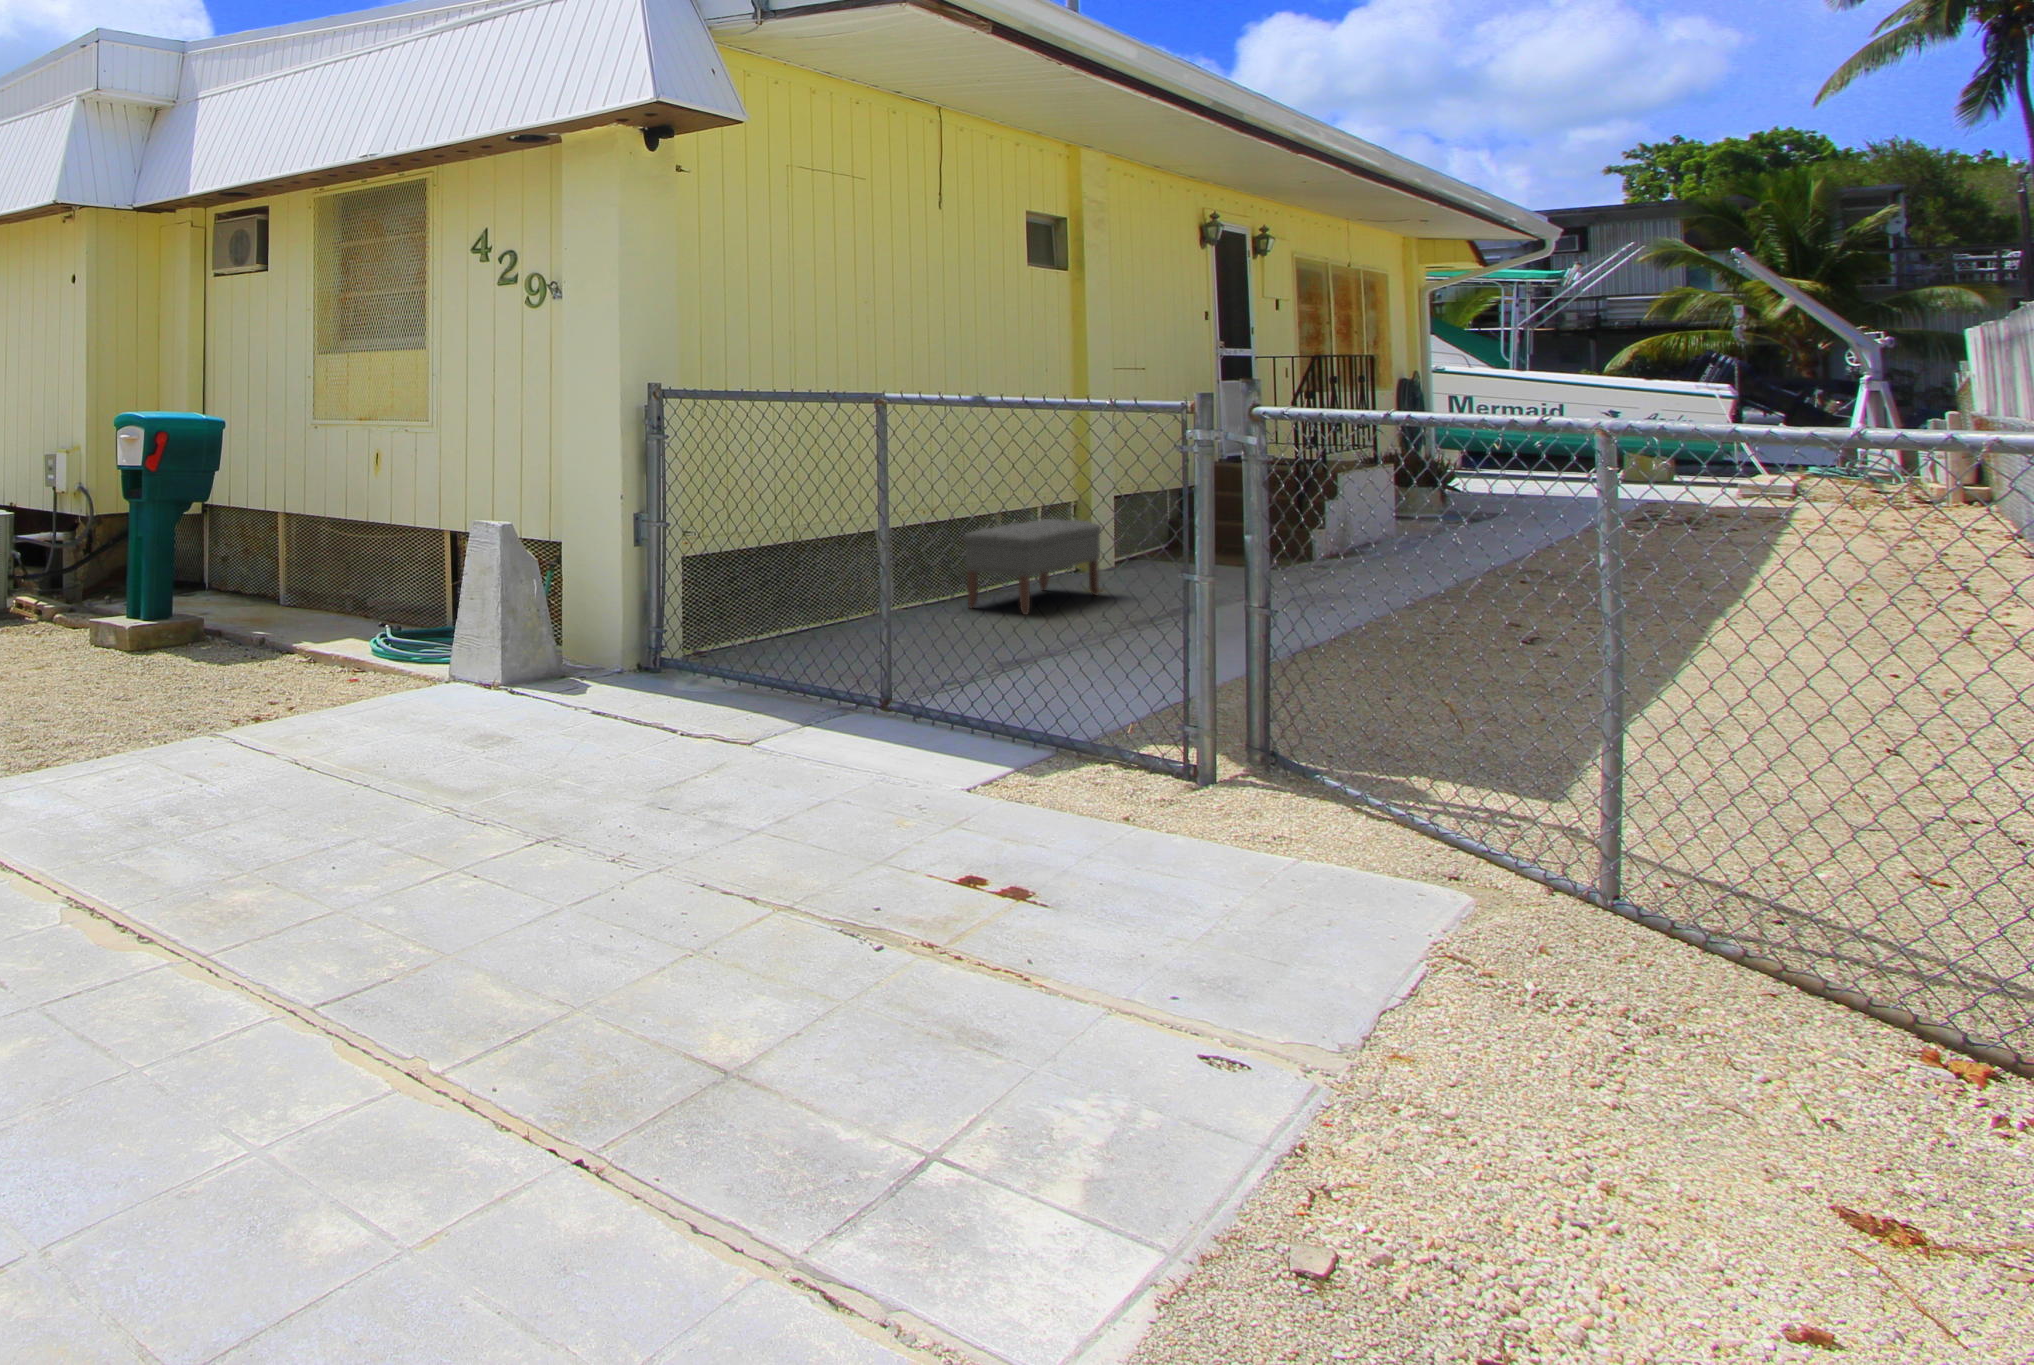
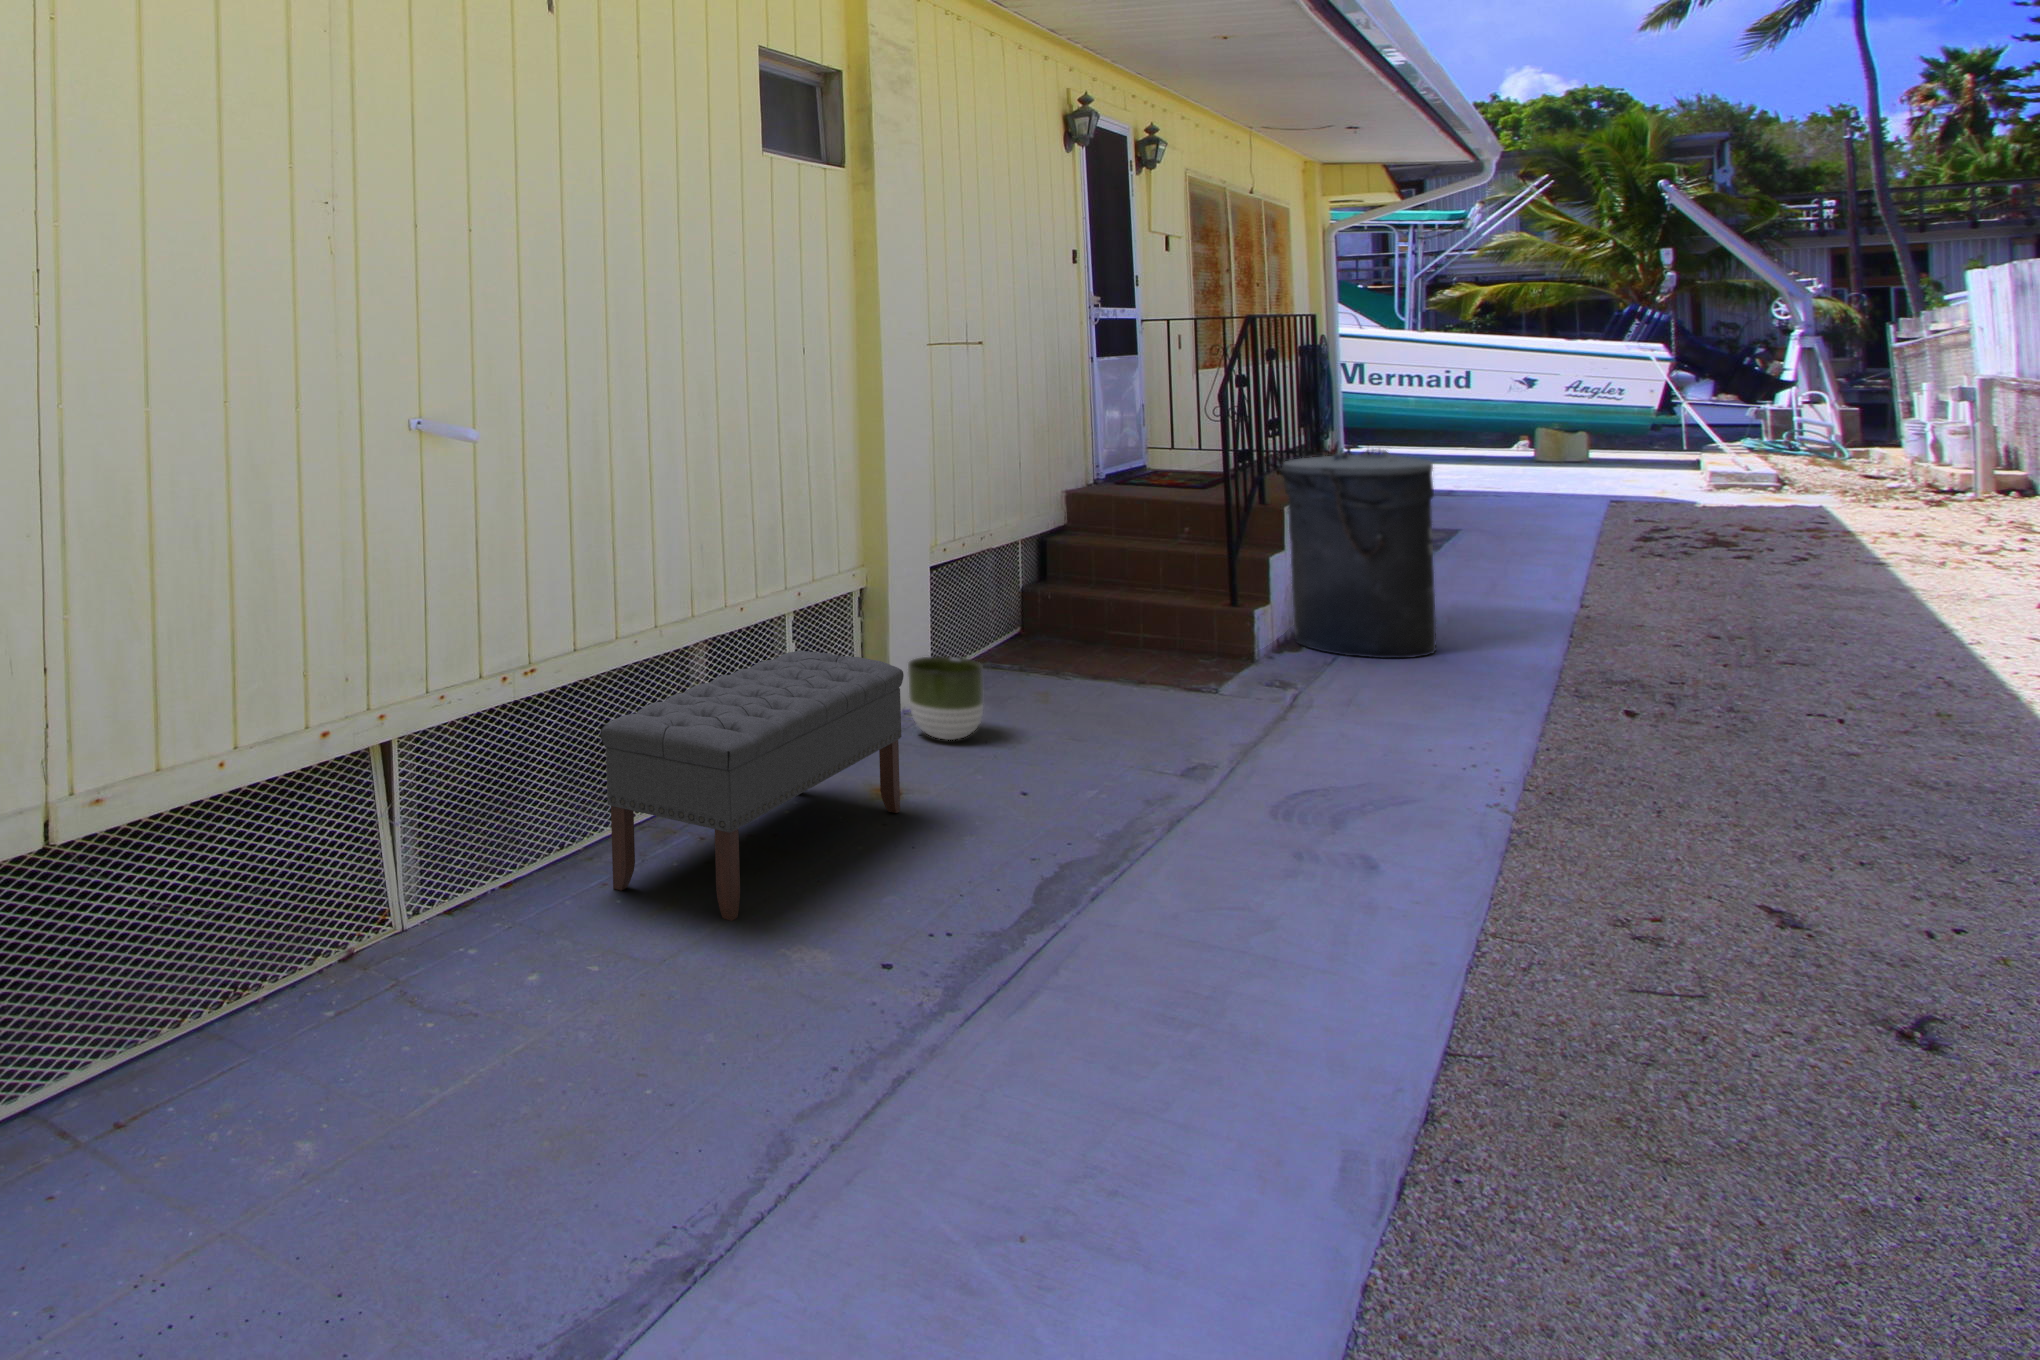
trash can: none [1333,439,1427,562] -> present [1281,449,1436,659]
planter: none [1100,537,1142,579] -> present [908,656,983,740]

